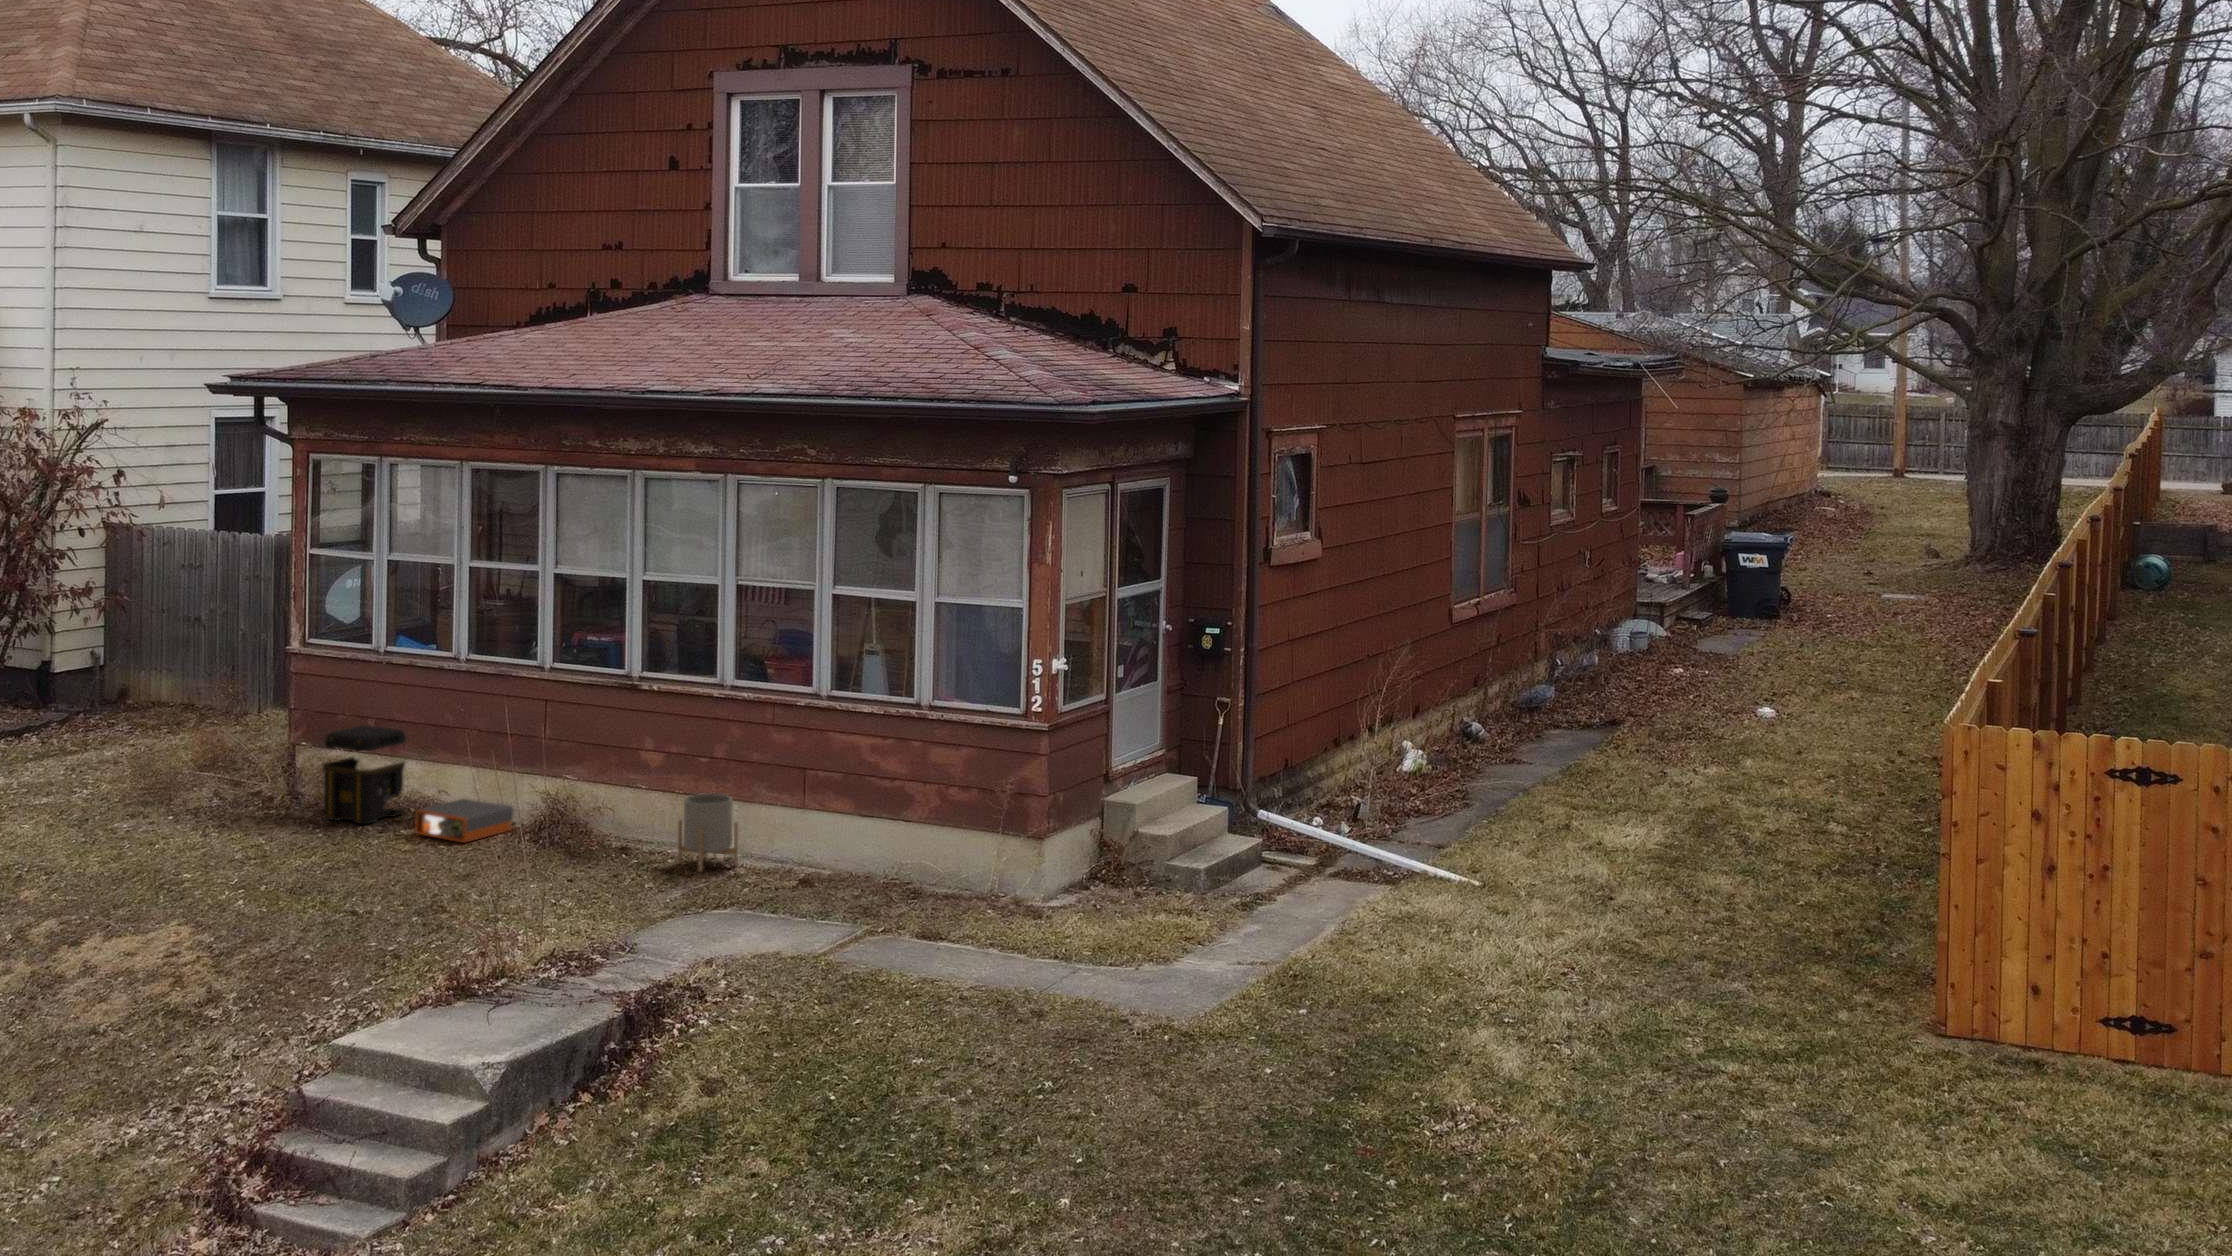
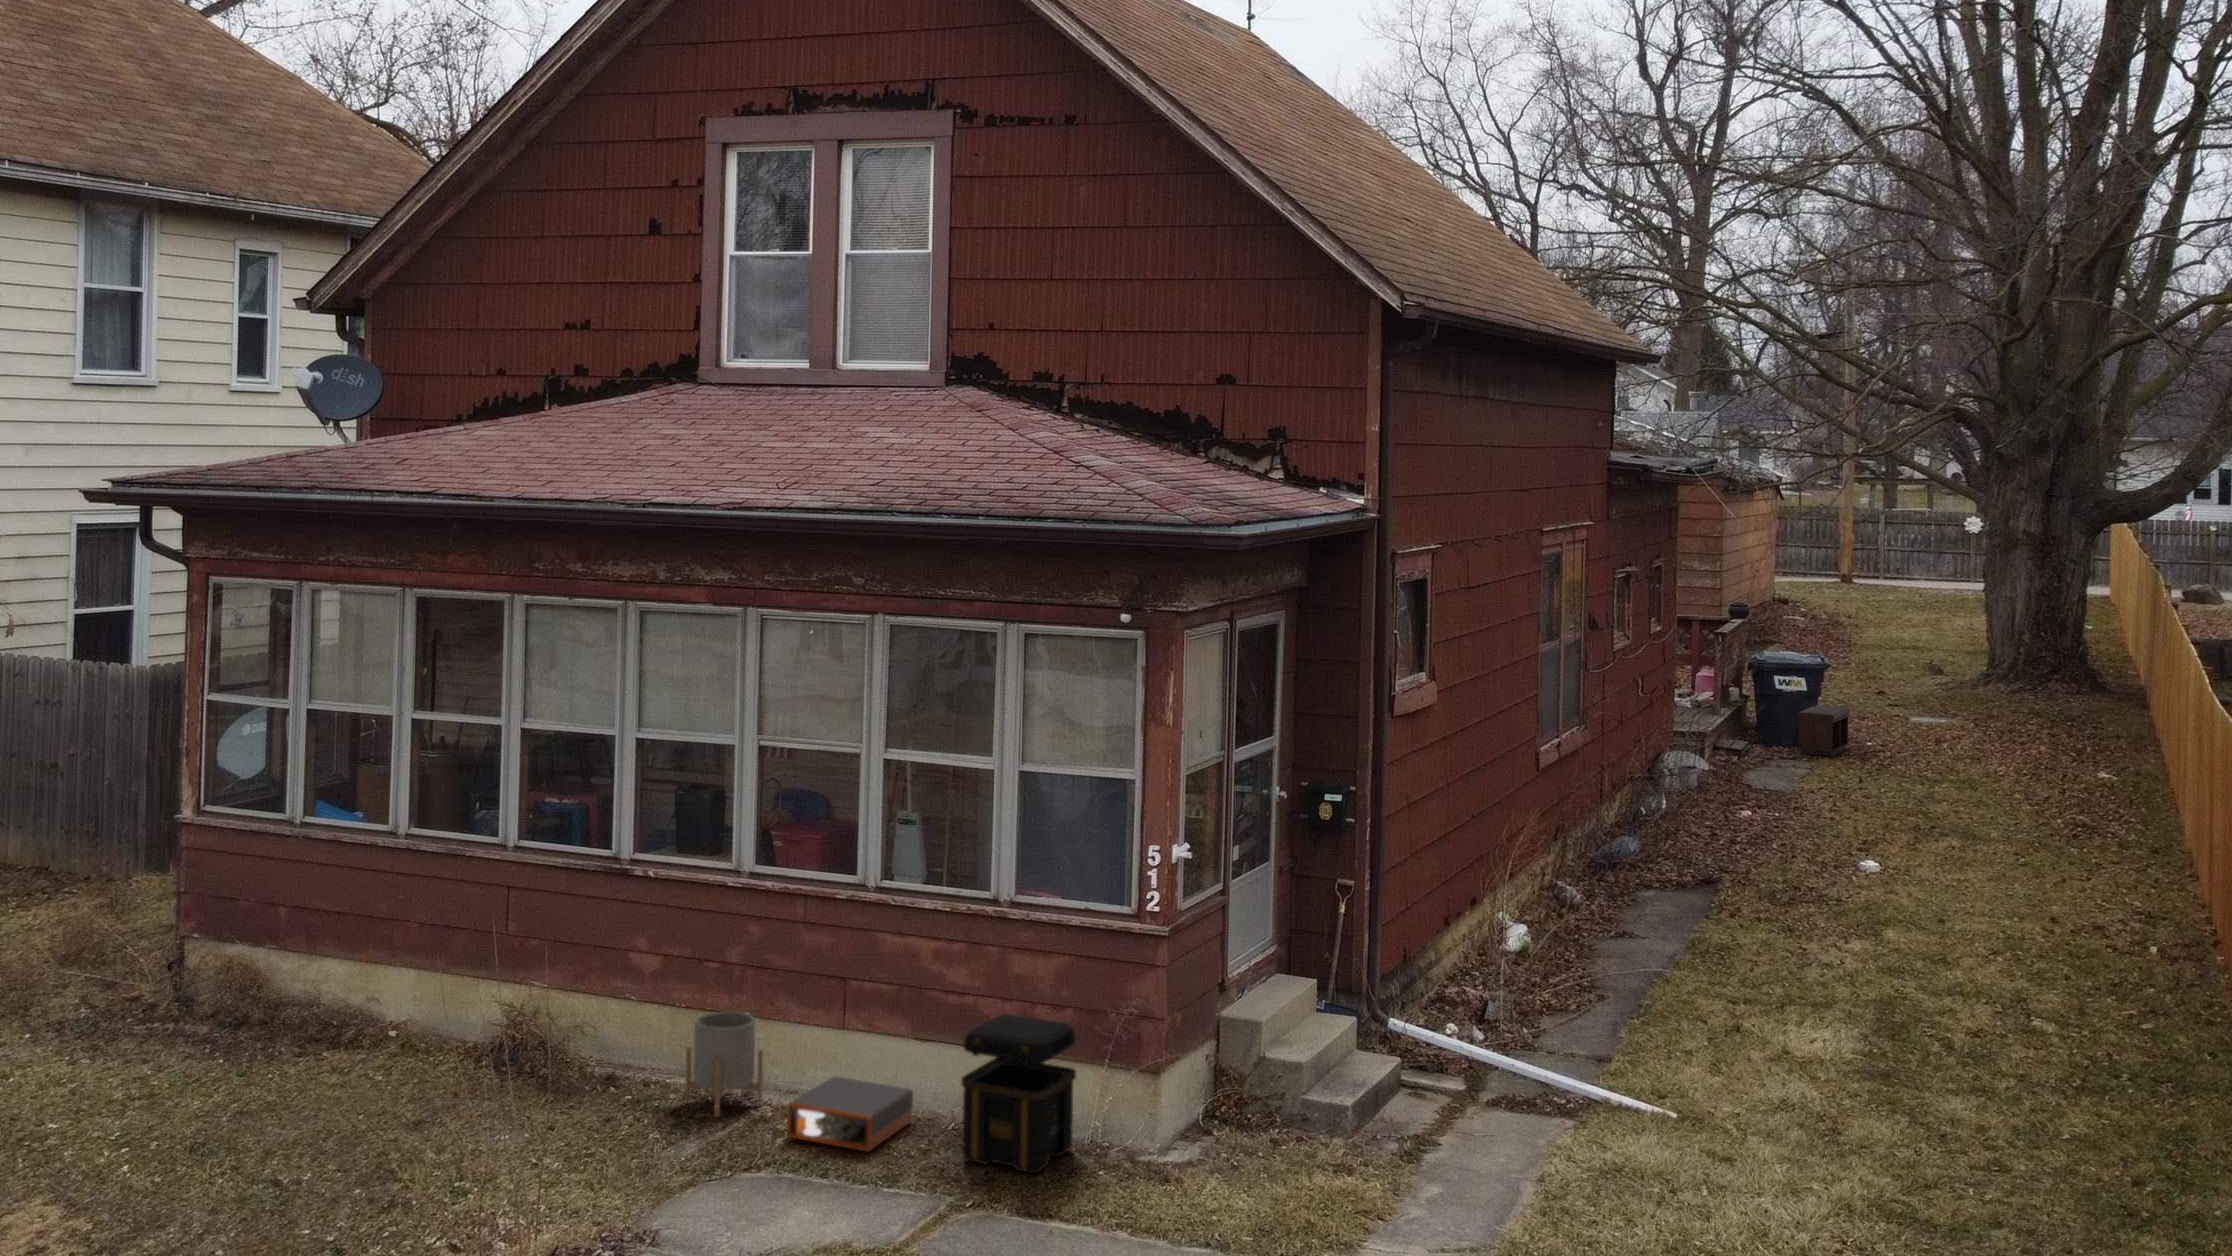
bench: none [1760,585,1813,631] -> present [1798,705,1850,756]
toolbox: present [323,726,406,824] -> present [961,1014,1076,1173]
storage box: present [415,799,513,843] -> present [787,1077,913,1151]

